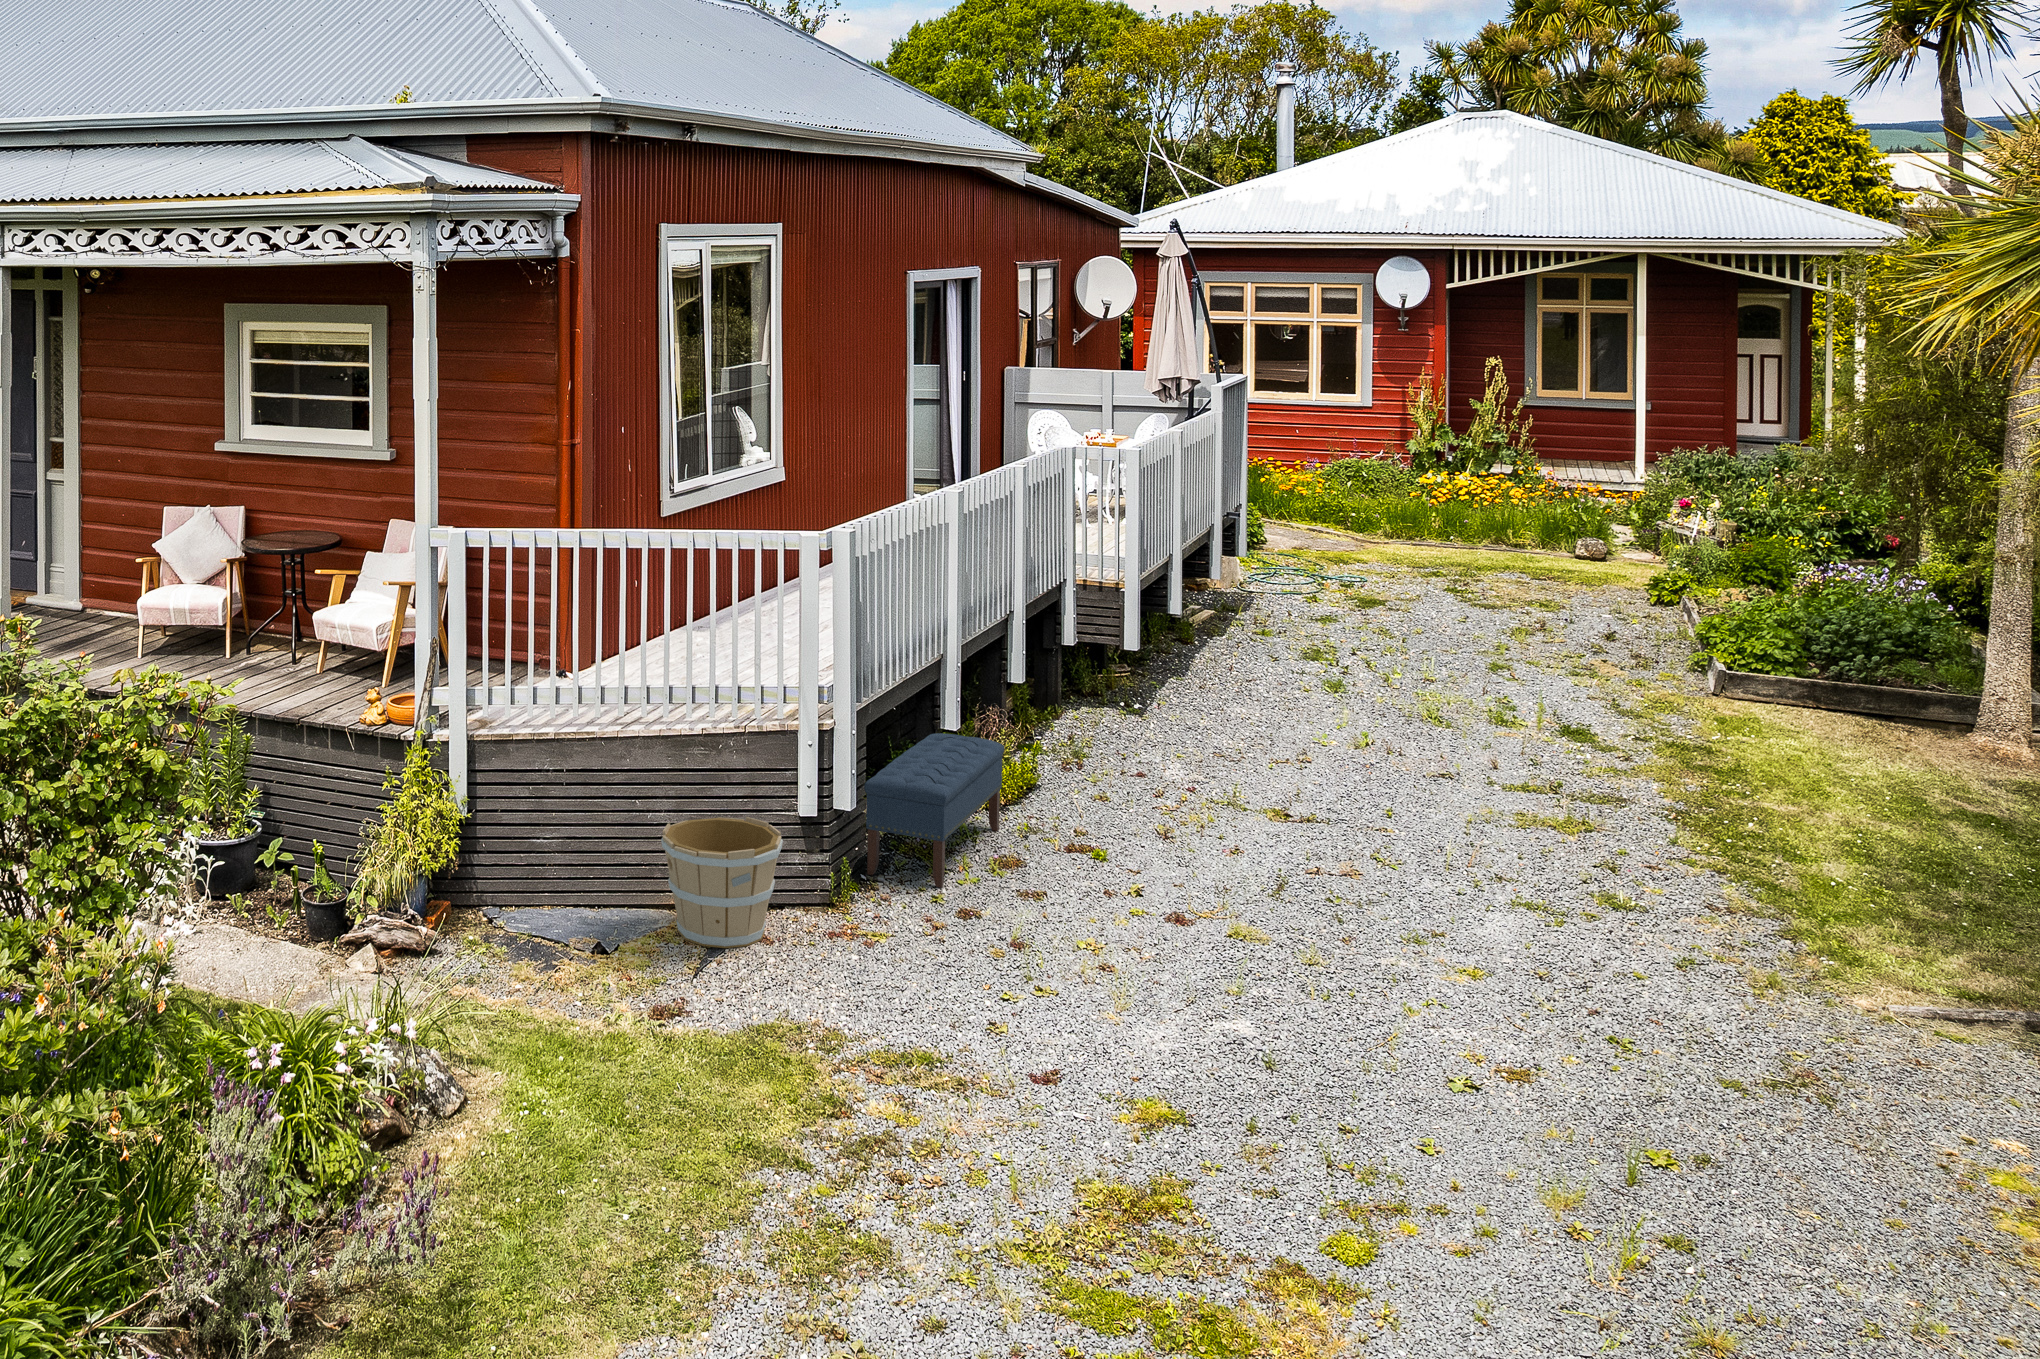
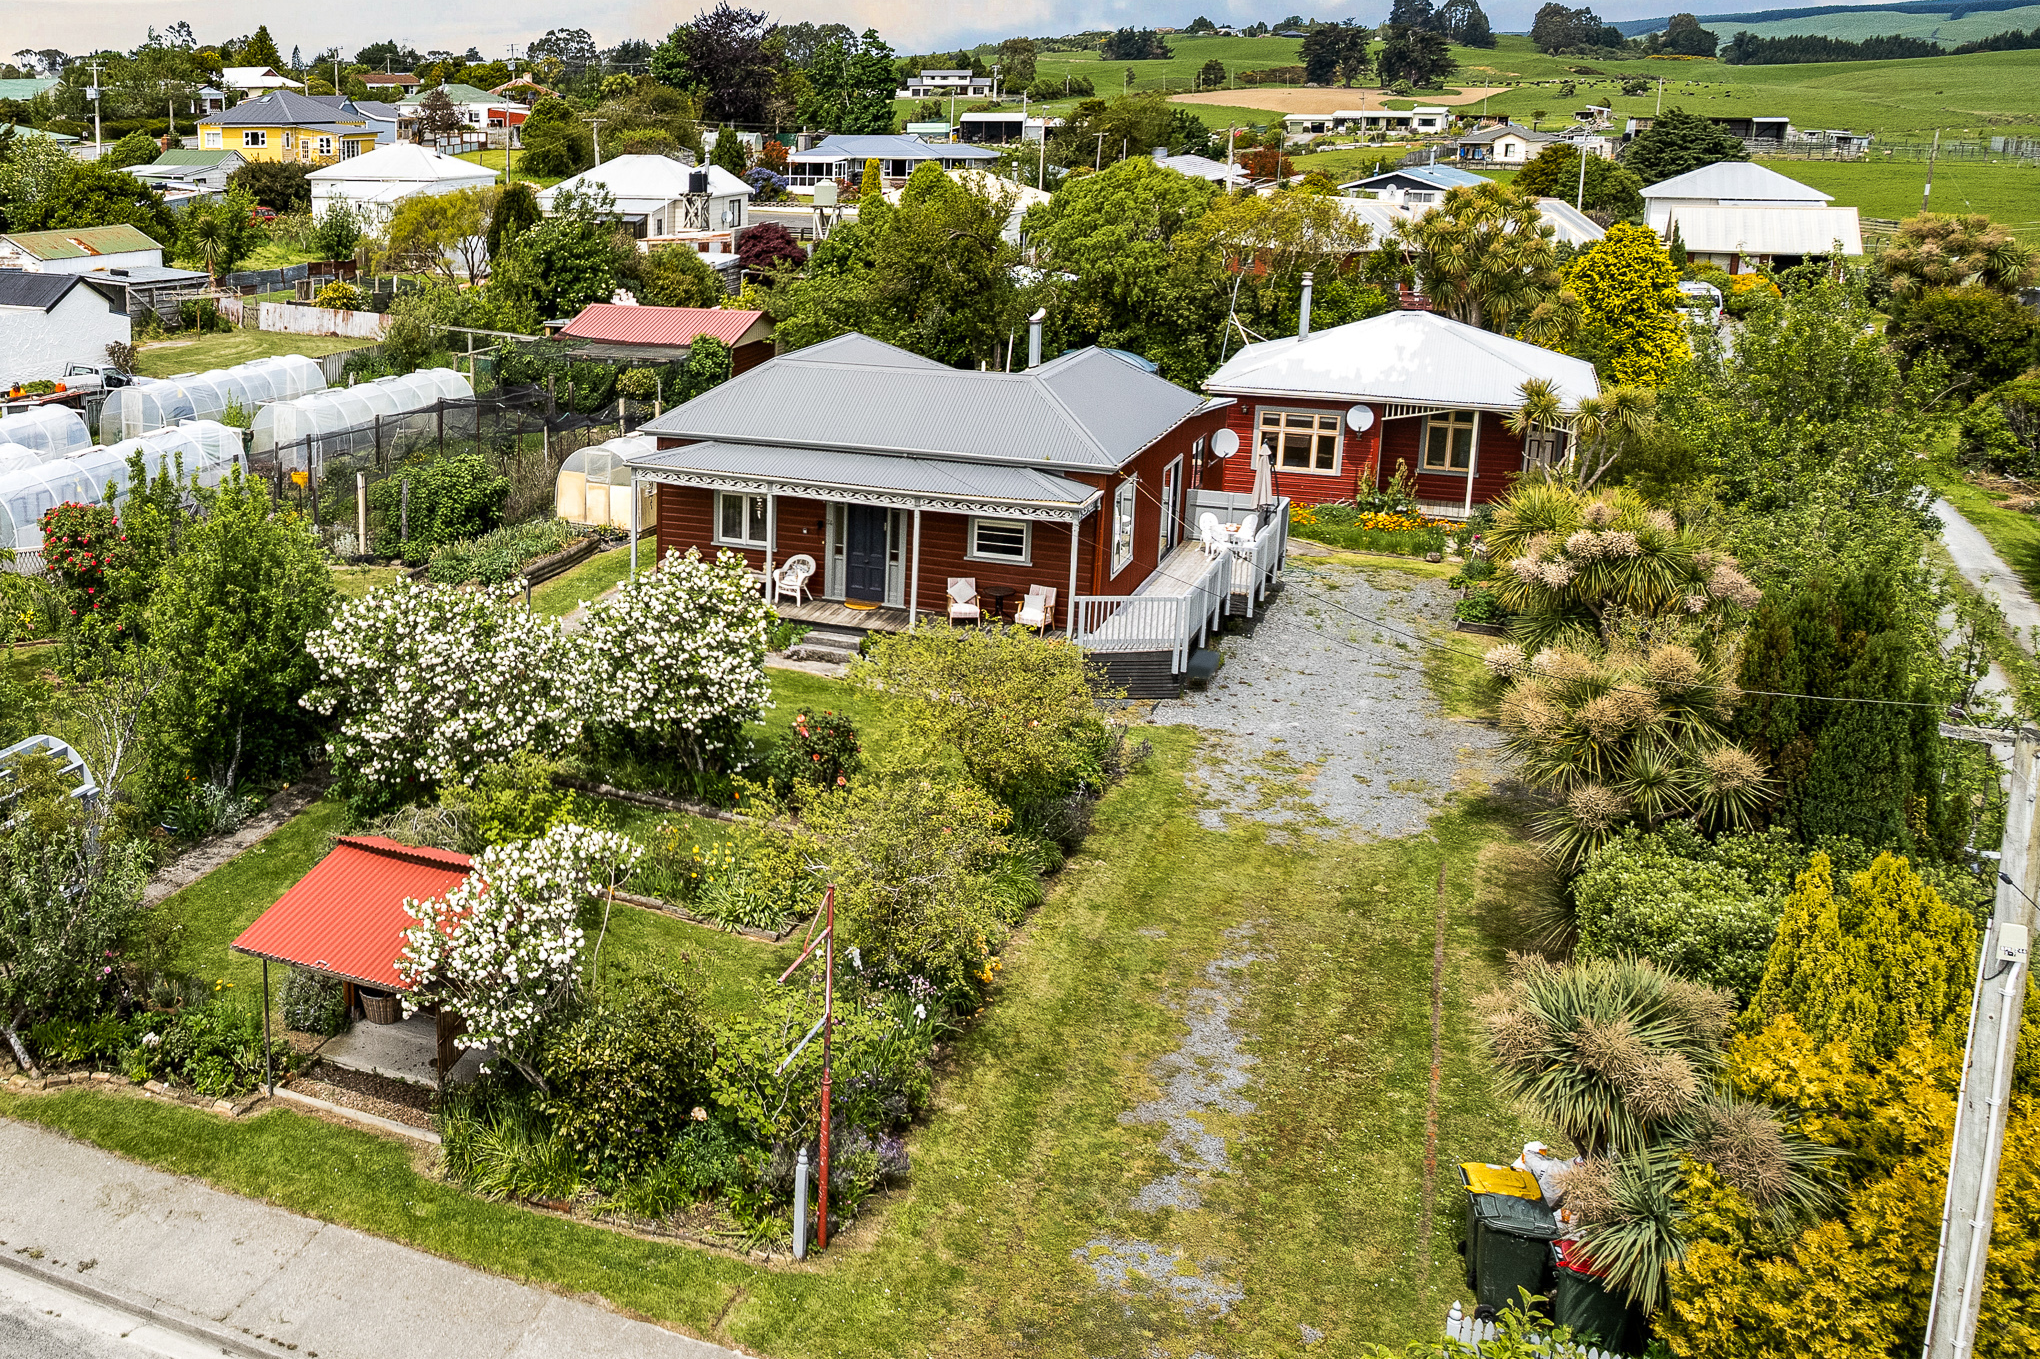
wooden bucket: present [661,817,783,948] -> none [1142,675,1174,706]

